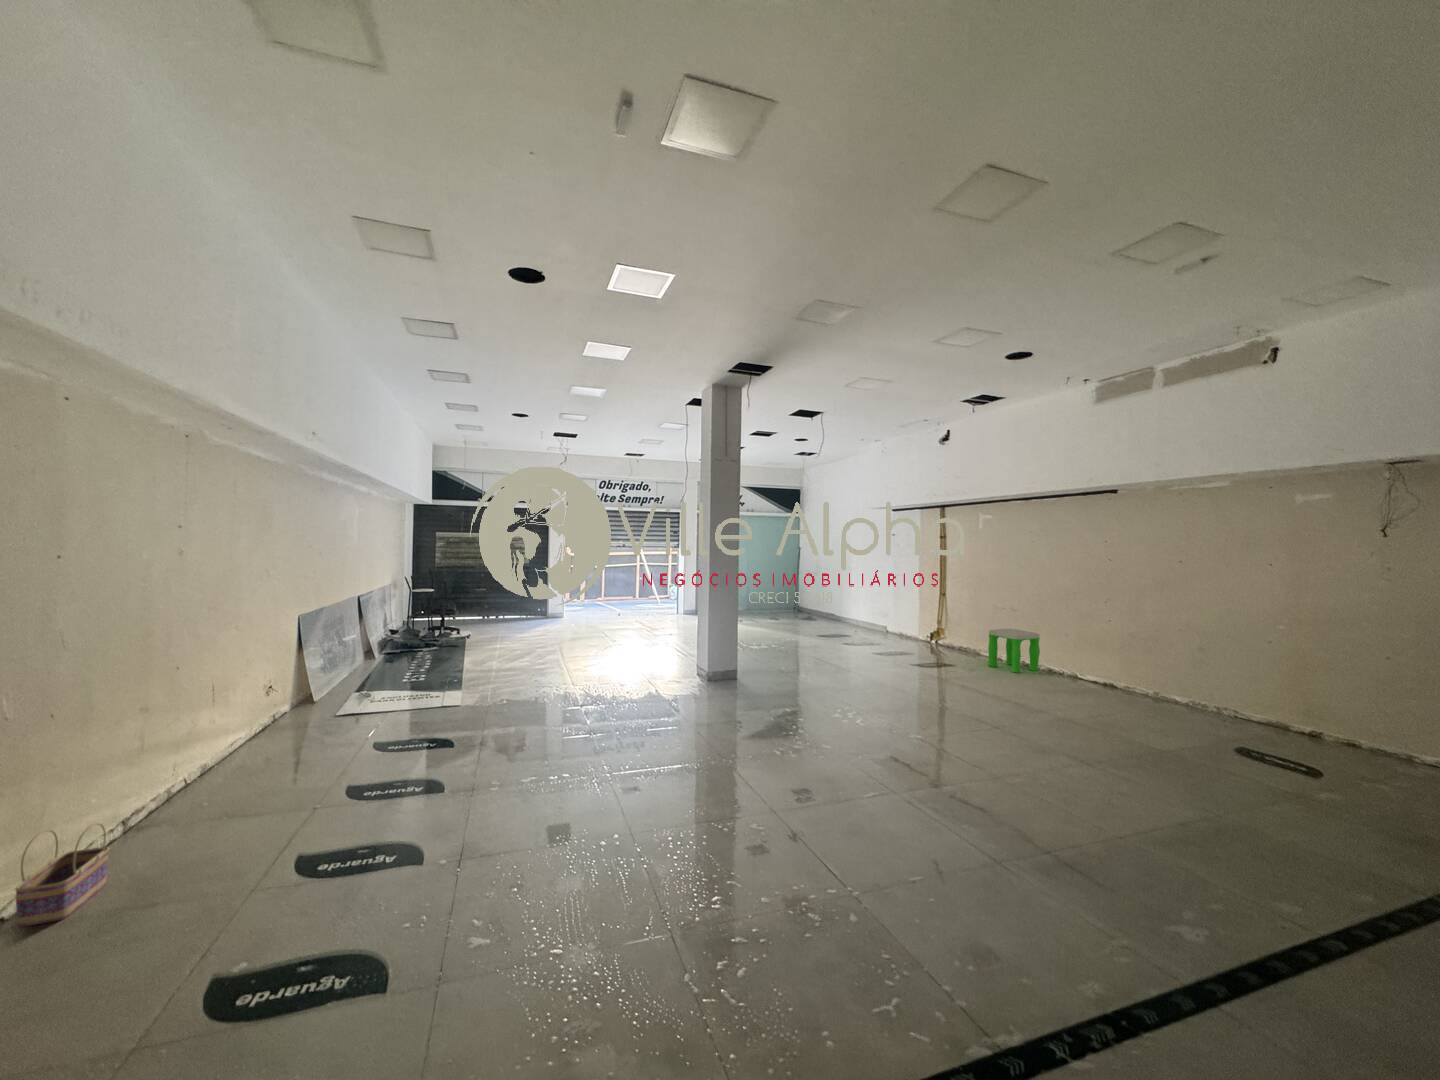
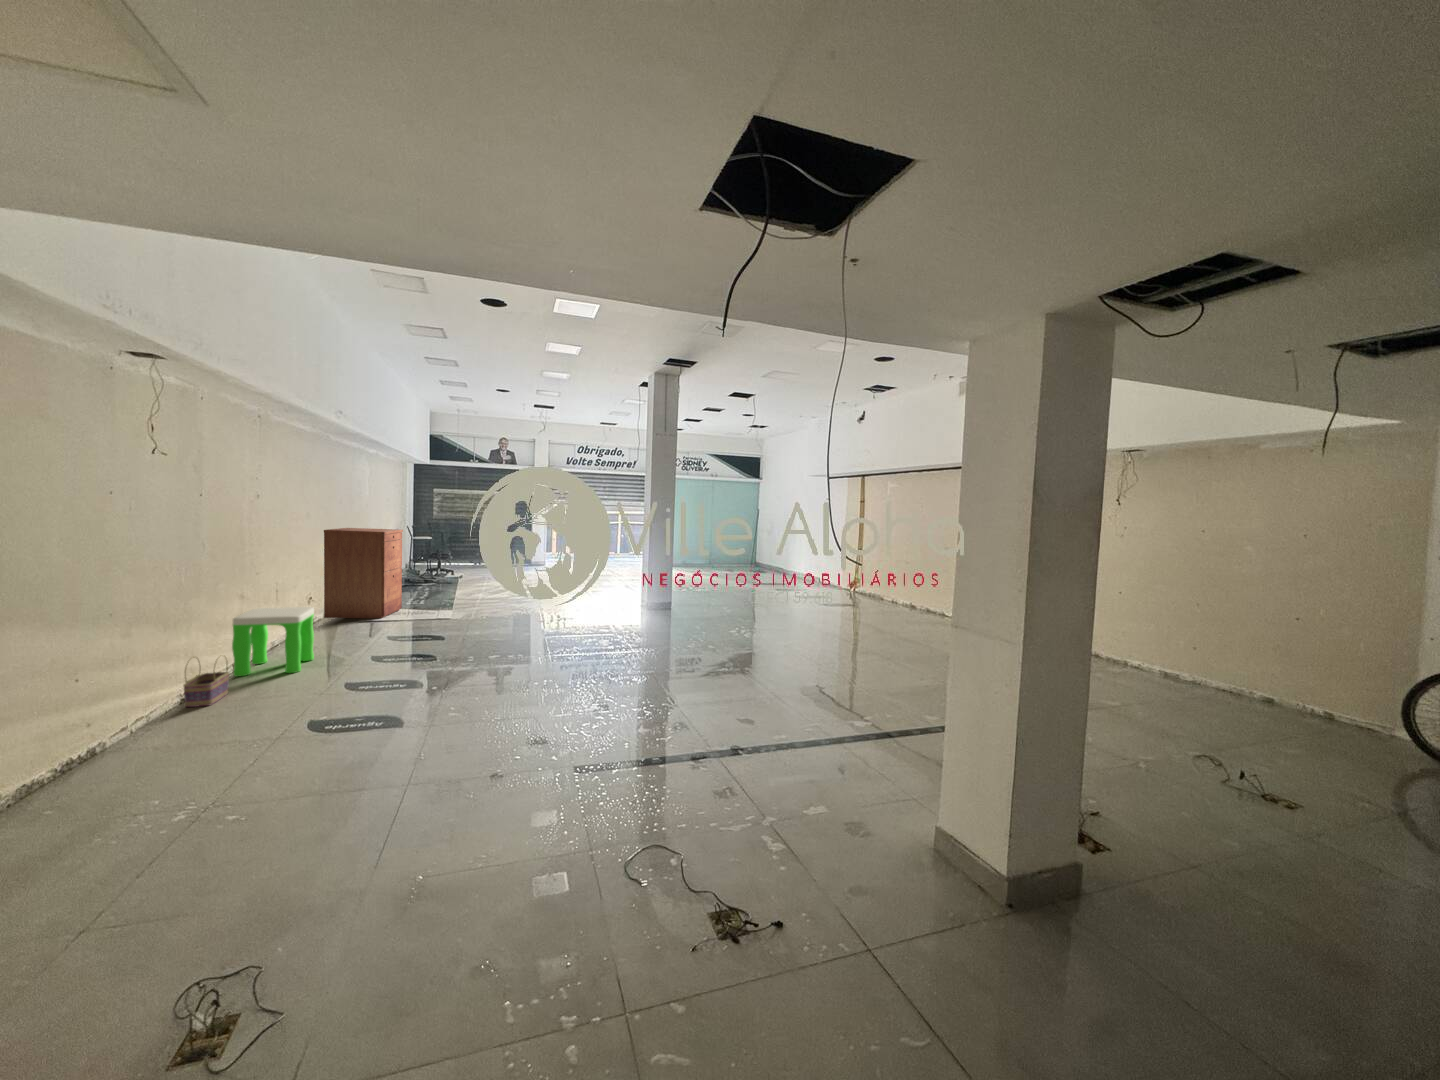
filing cabinet: none [293,587,399,709] -> present [324,528,403,618]
stool: present [988,629,1040,673] -> present [232,607,314,676]

